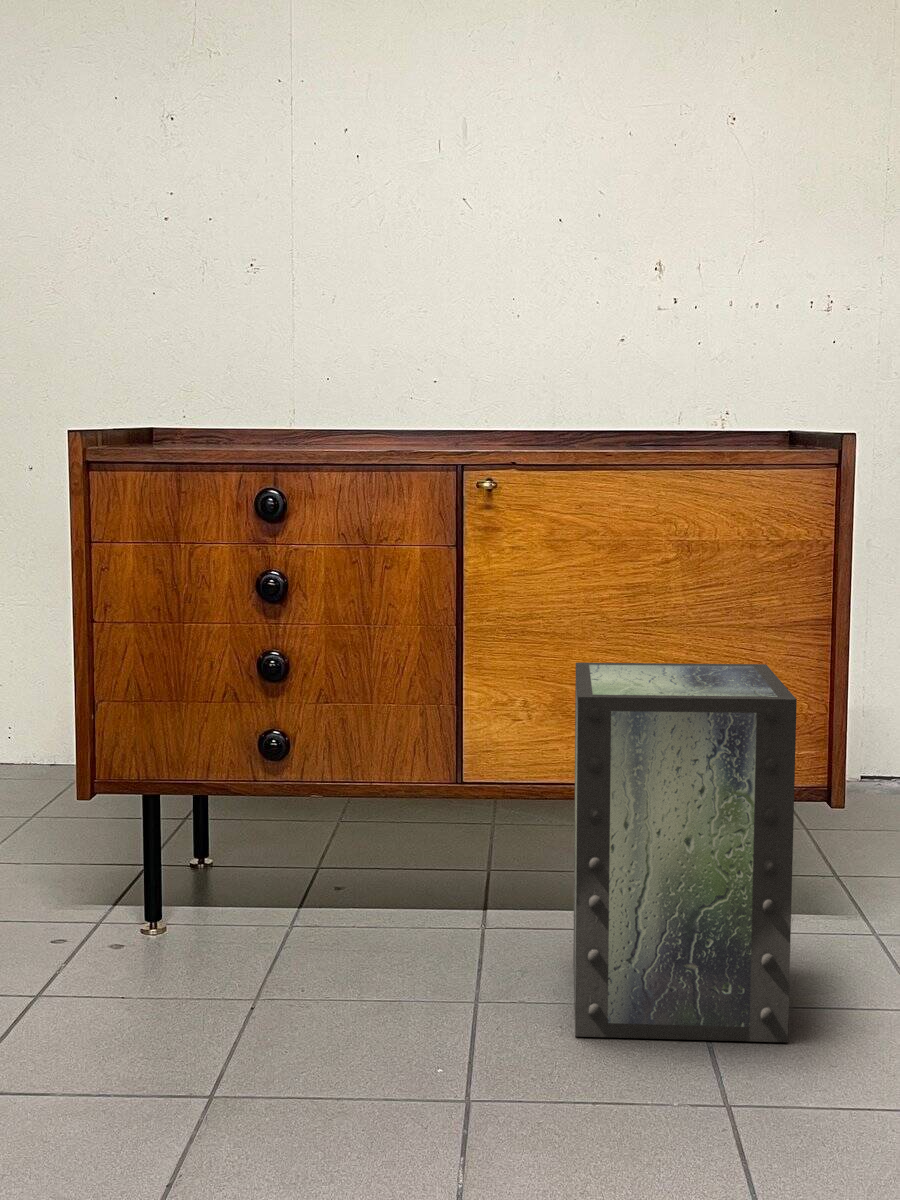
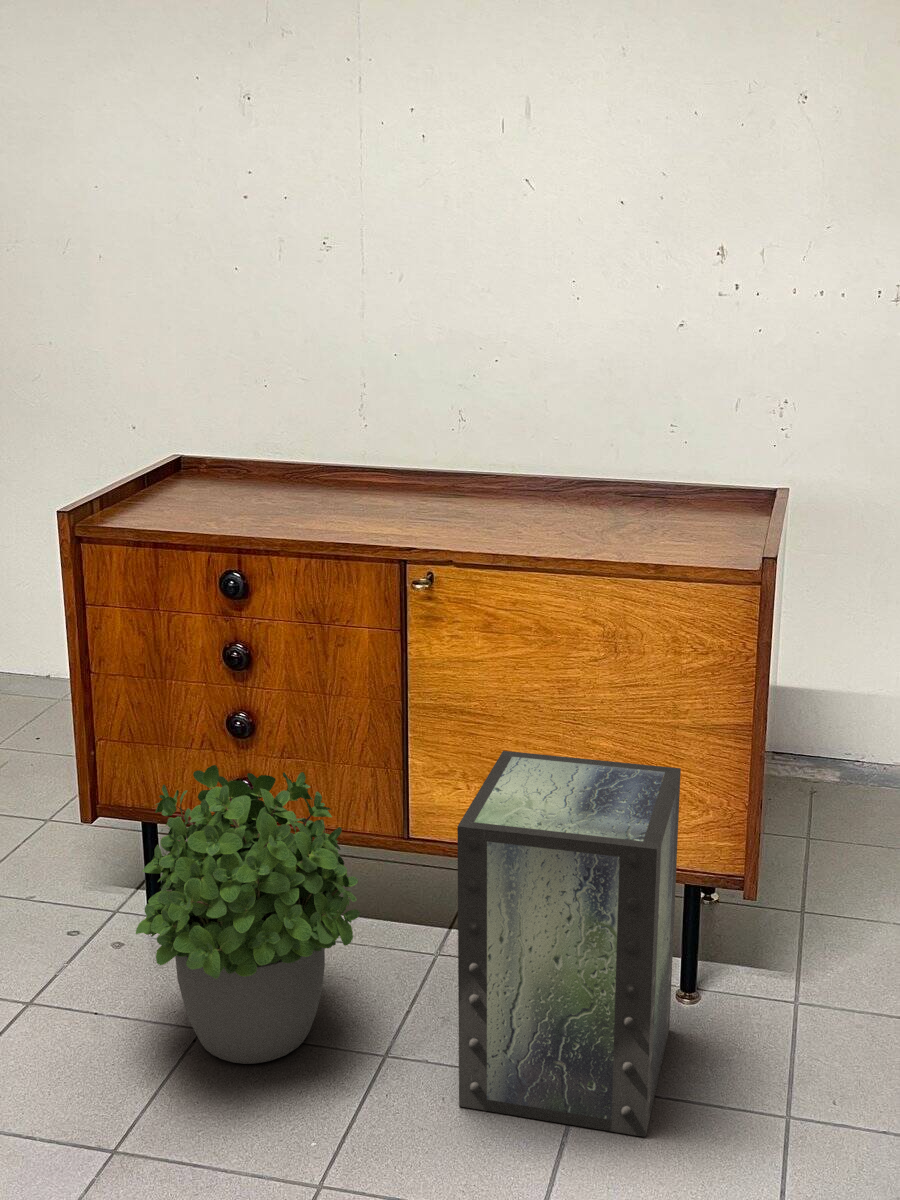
potted plant: none [184,687,450,1023] -> present [136,765,360,1064]

